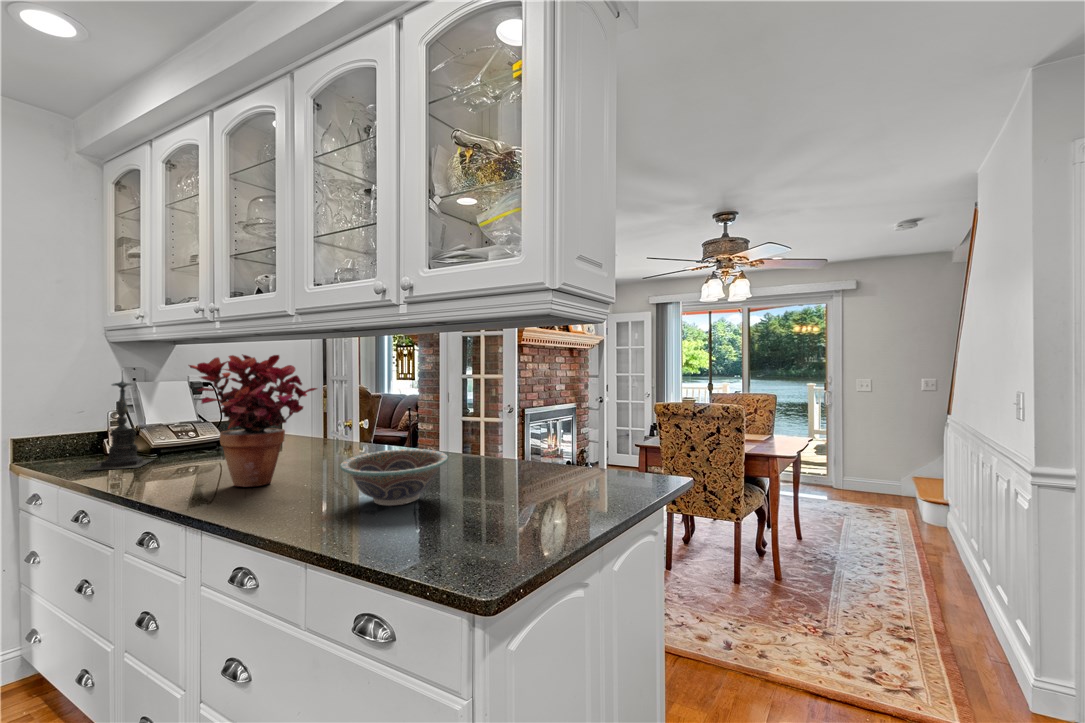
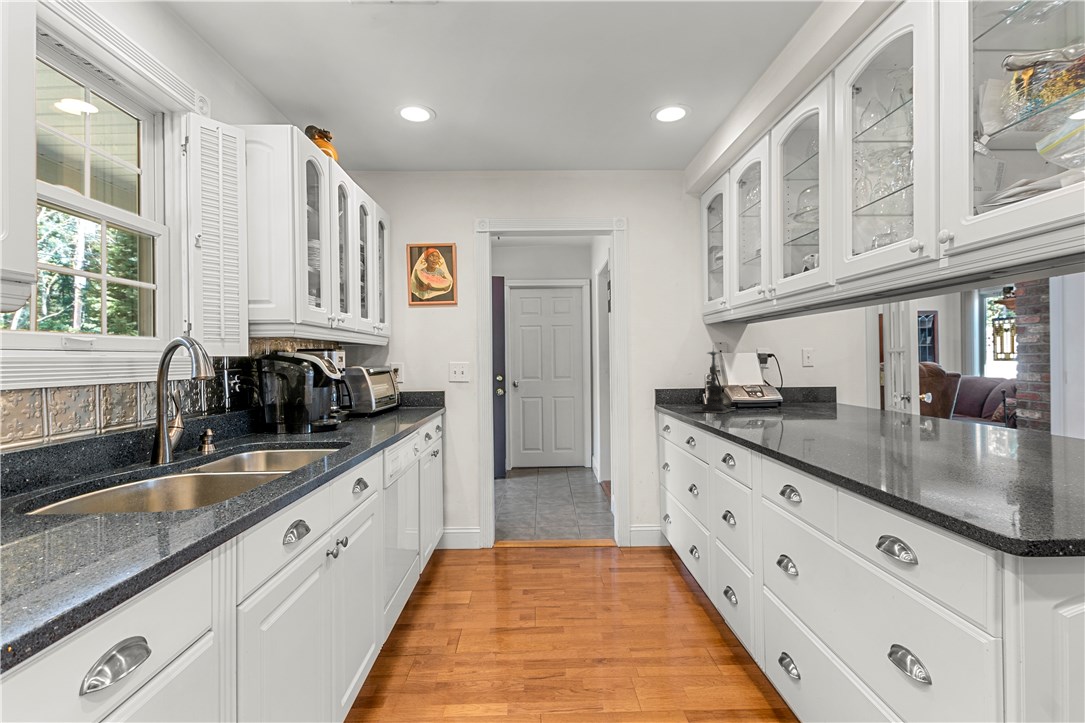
potted plant: present [189,354,317,487] -> none [752,322,859,432]
decorative bowl: present [340,449,448,506] -> none [875,410,1010,462]

